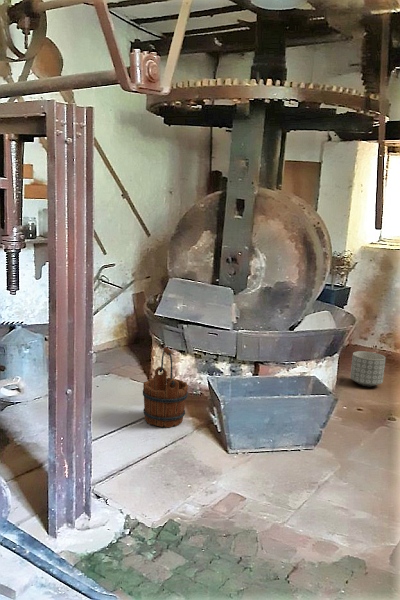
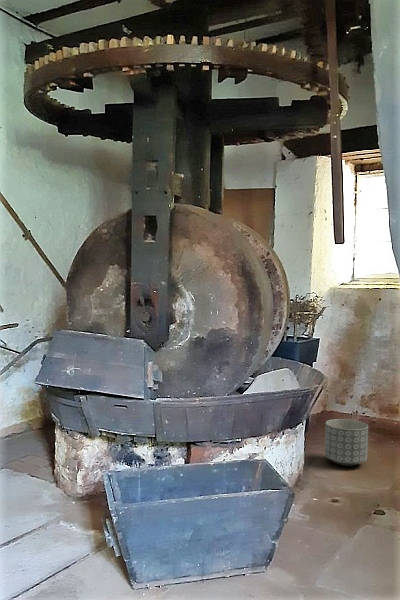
wooden bucket: present [143,347,188,427] -> none [20,429,87,549]

